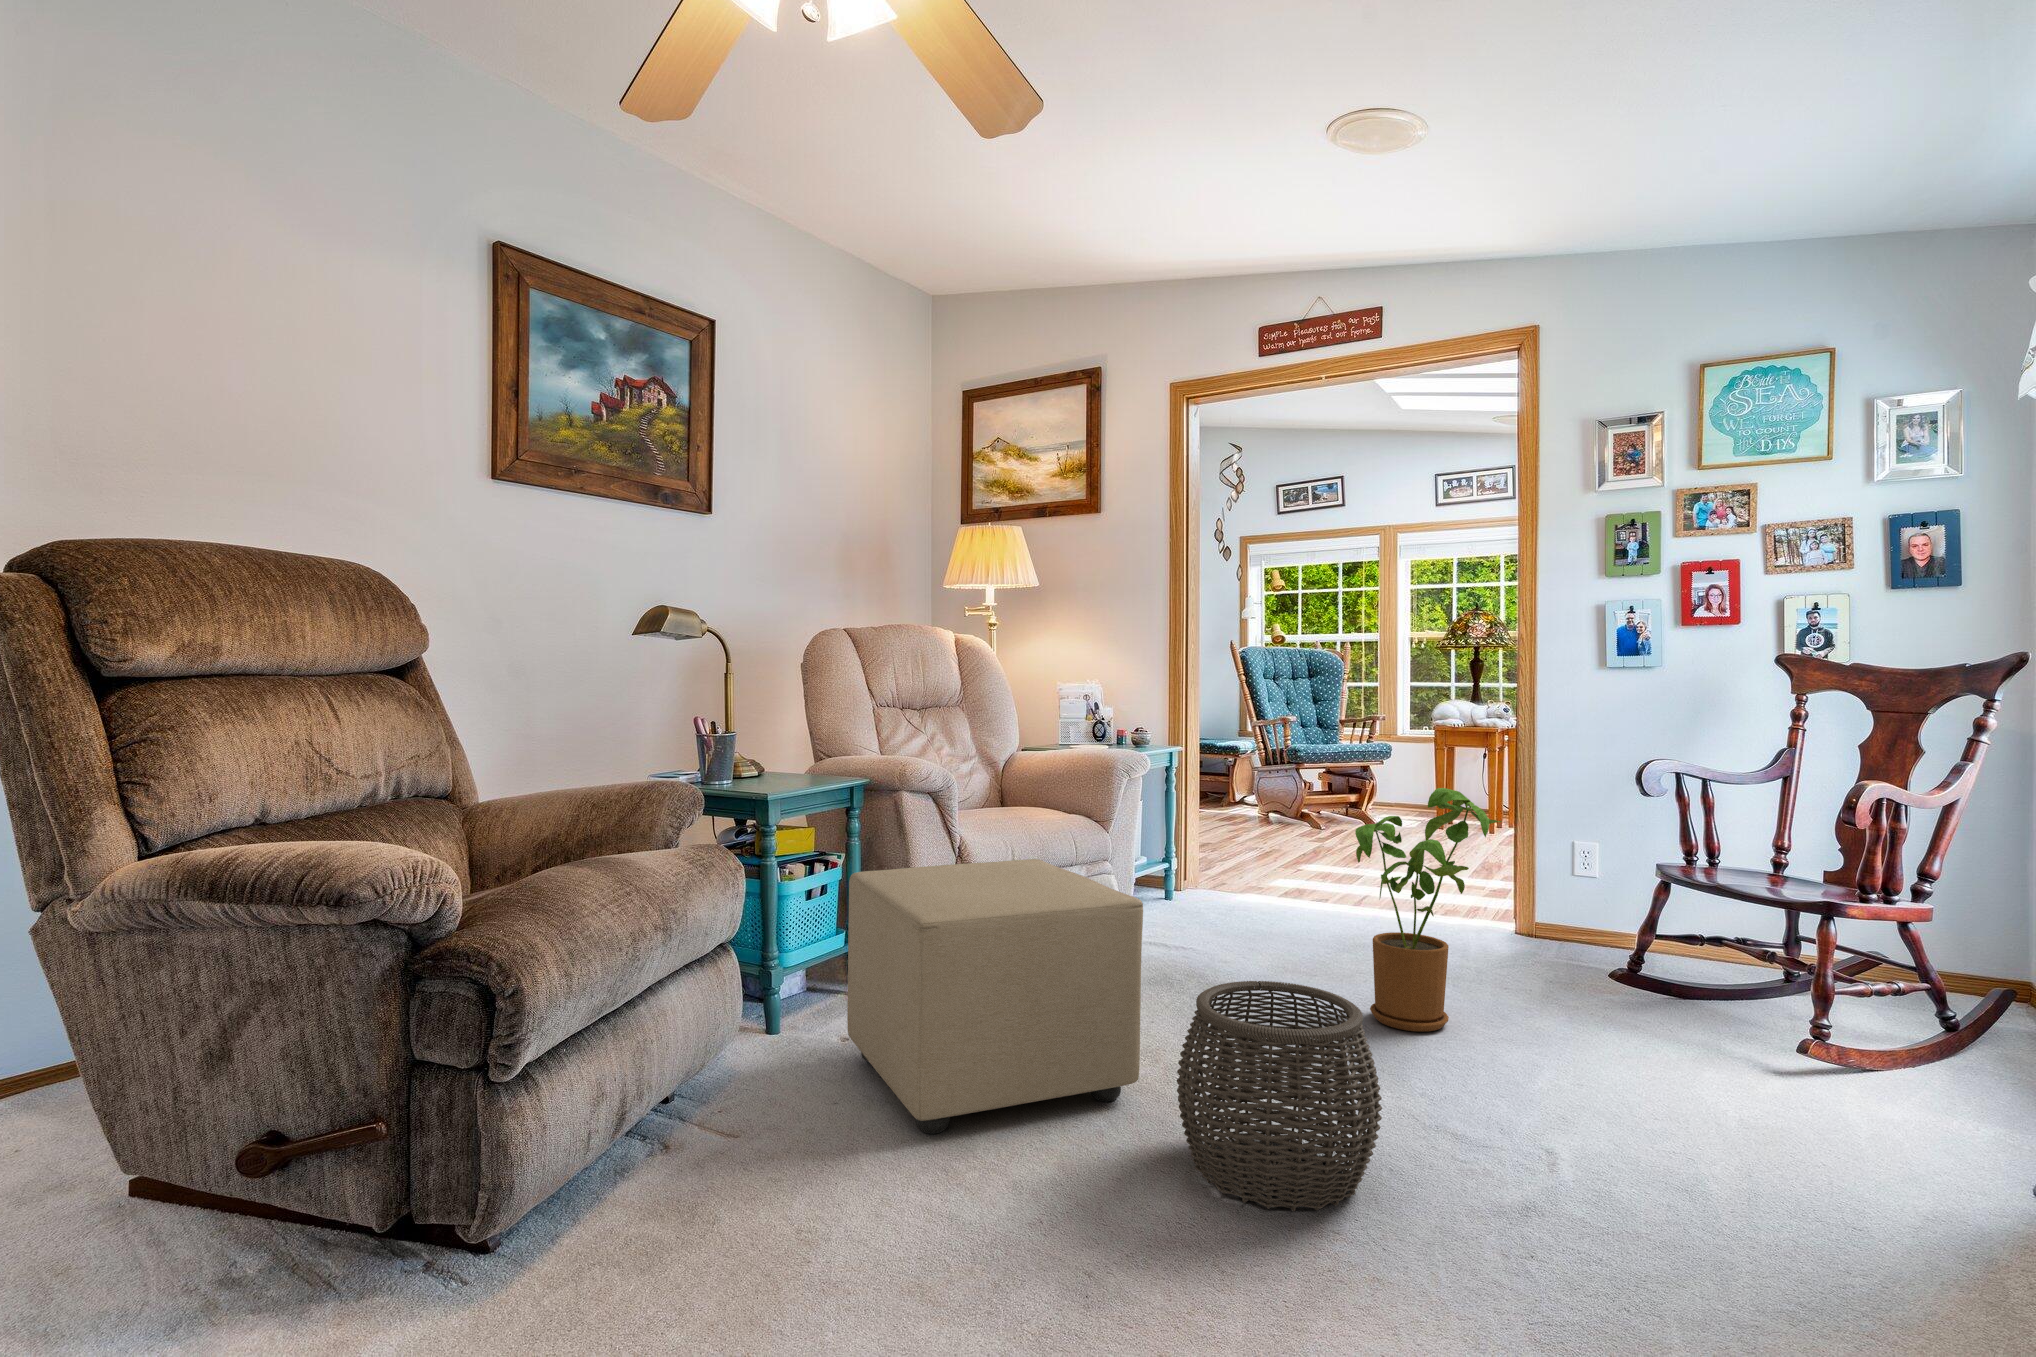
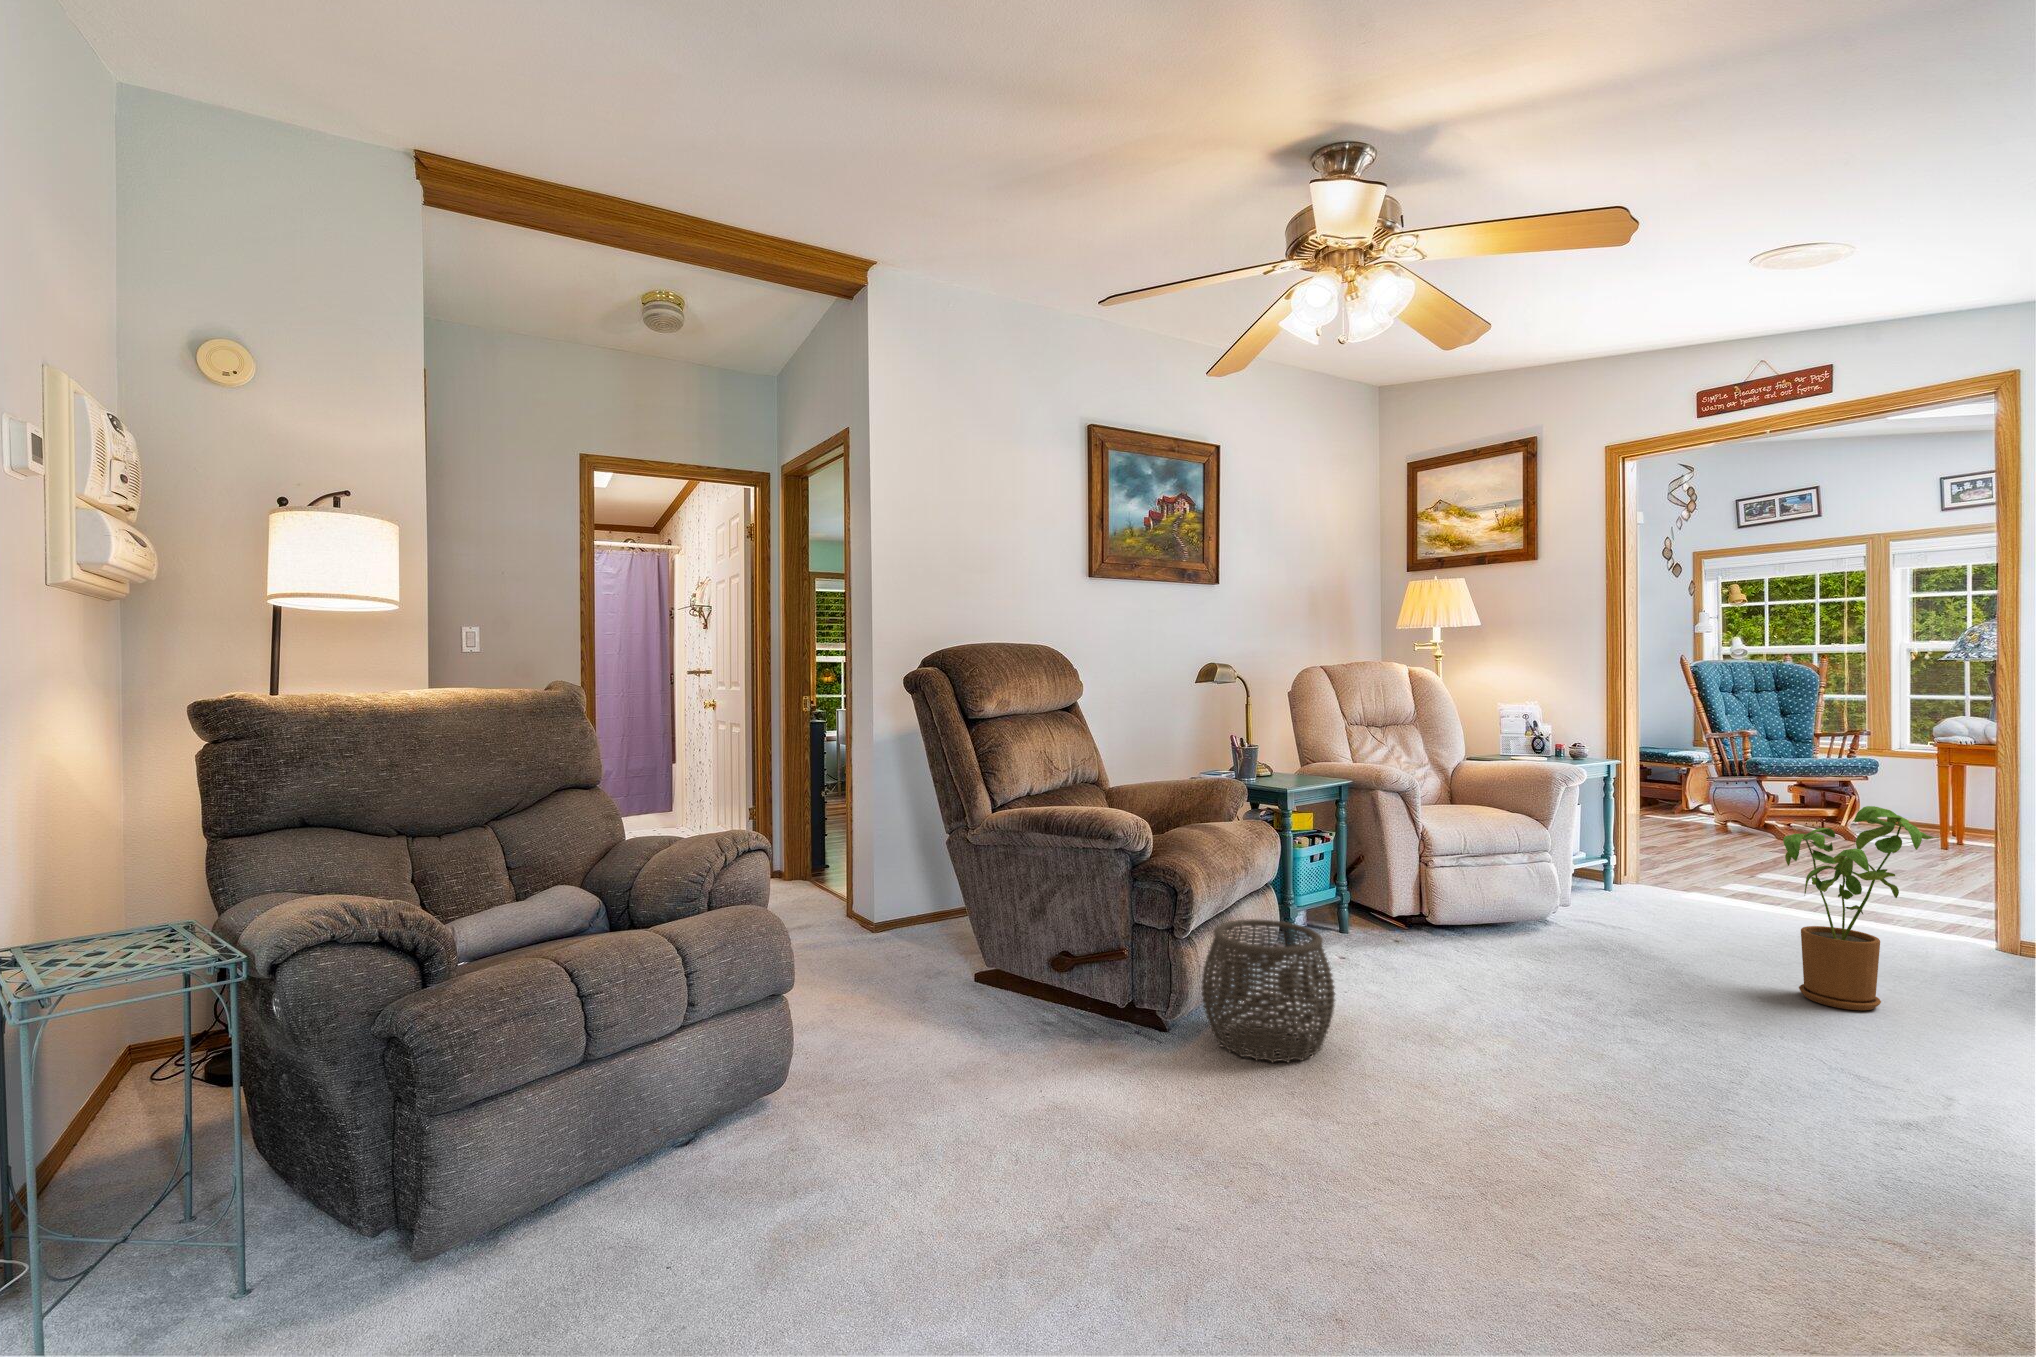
ottoman: present [847,859,1143,1134] -> none [1346,844,1576,1018]
woven basket: present [1177,981,1382,1212] -> present [1201,919,1335,1062]

